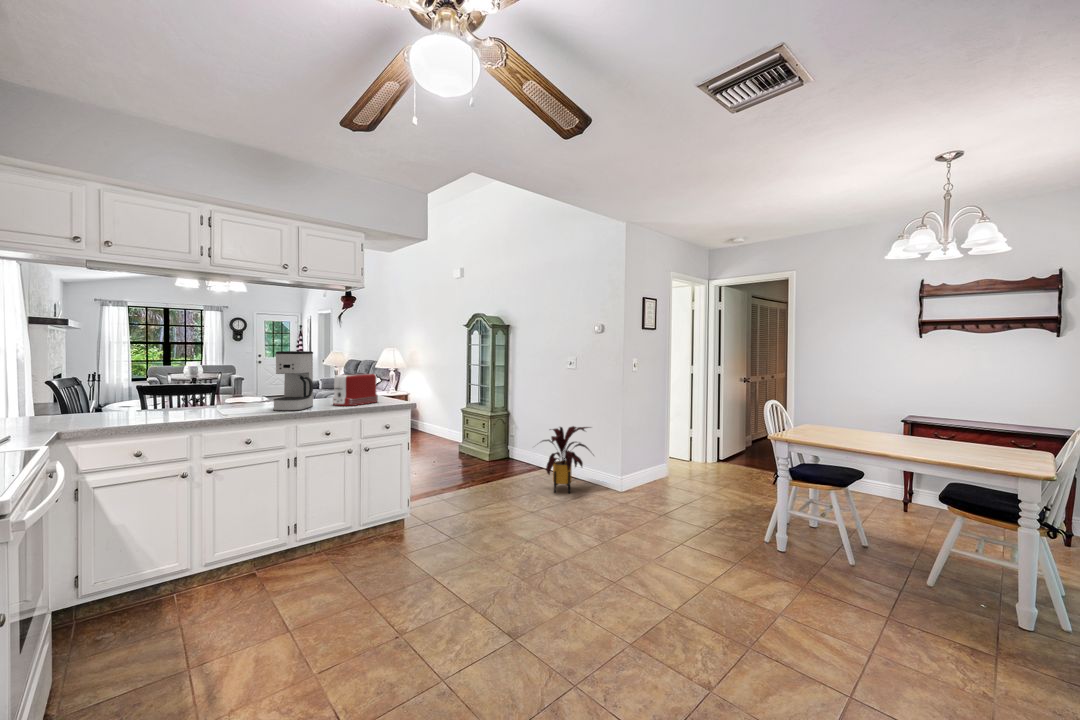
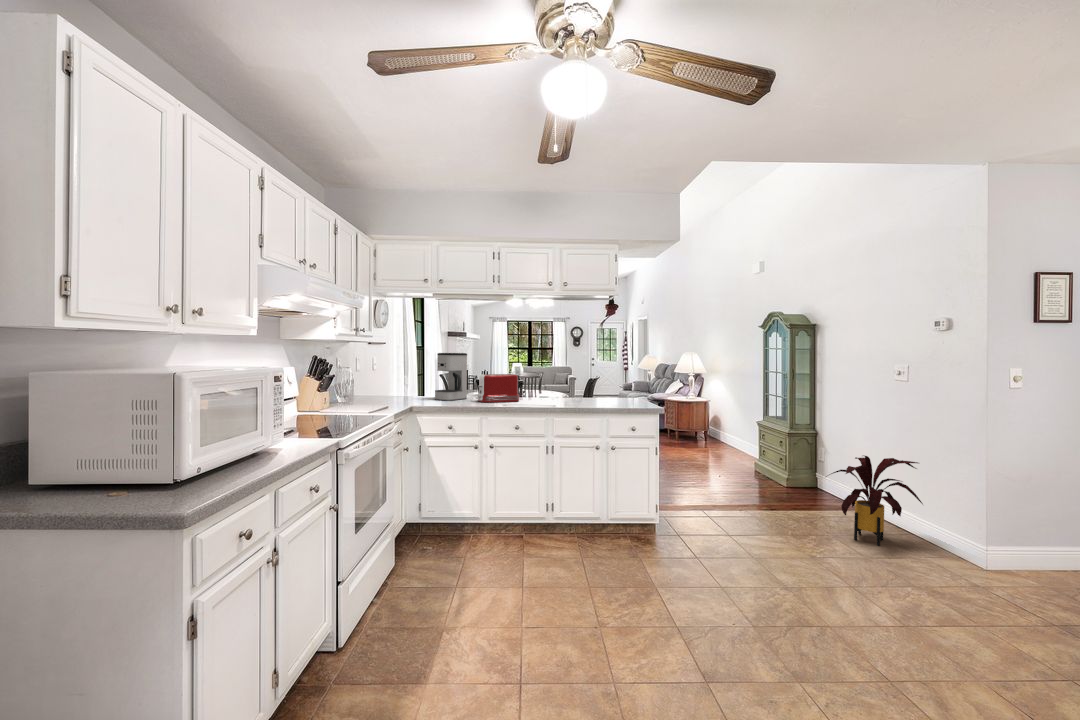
coffee maker: present [273,351,313,411] -> present [435,353,467,401]
toaster: present [333,374,378,406] -> present [478,374,519,403]

